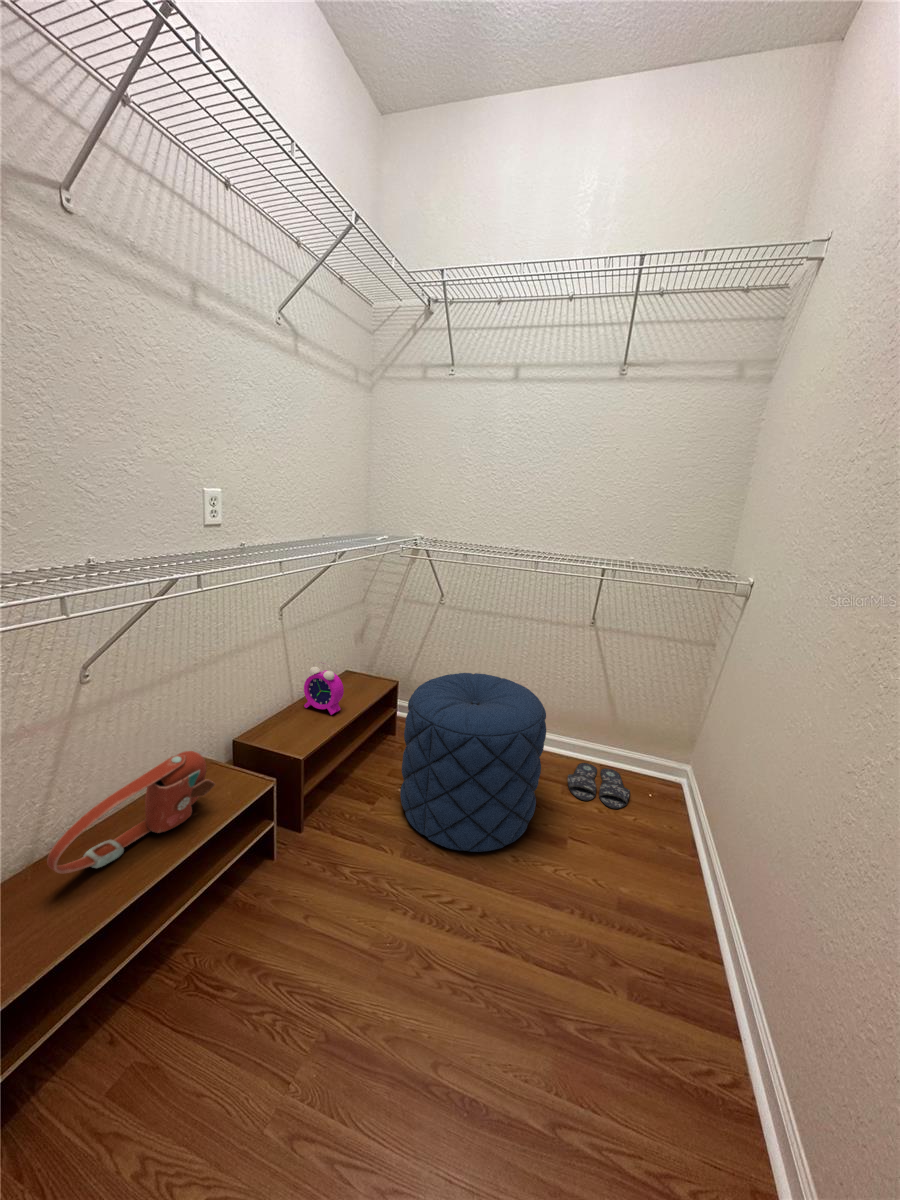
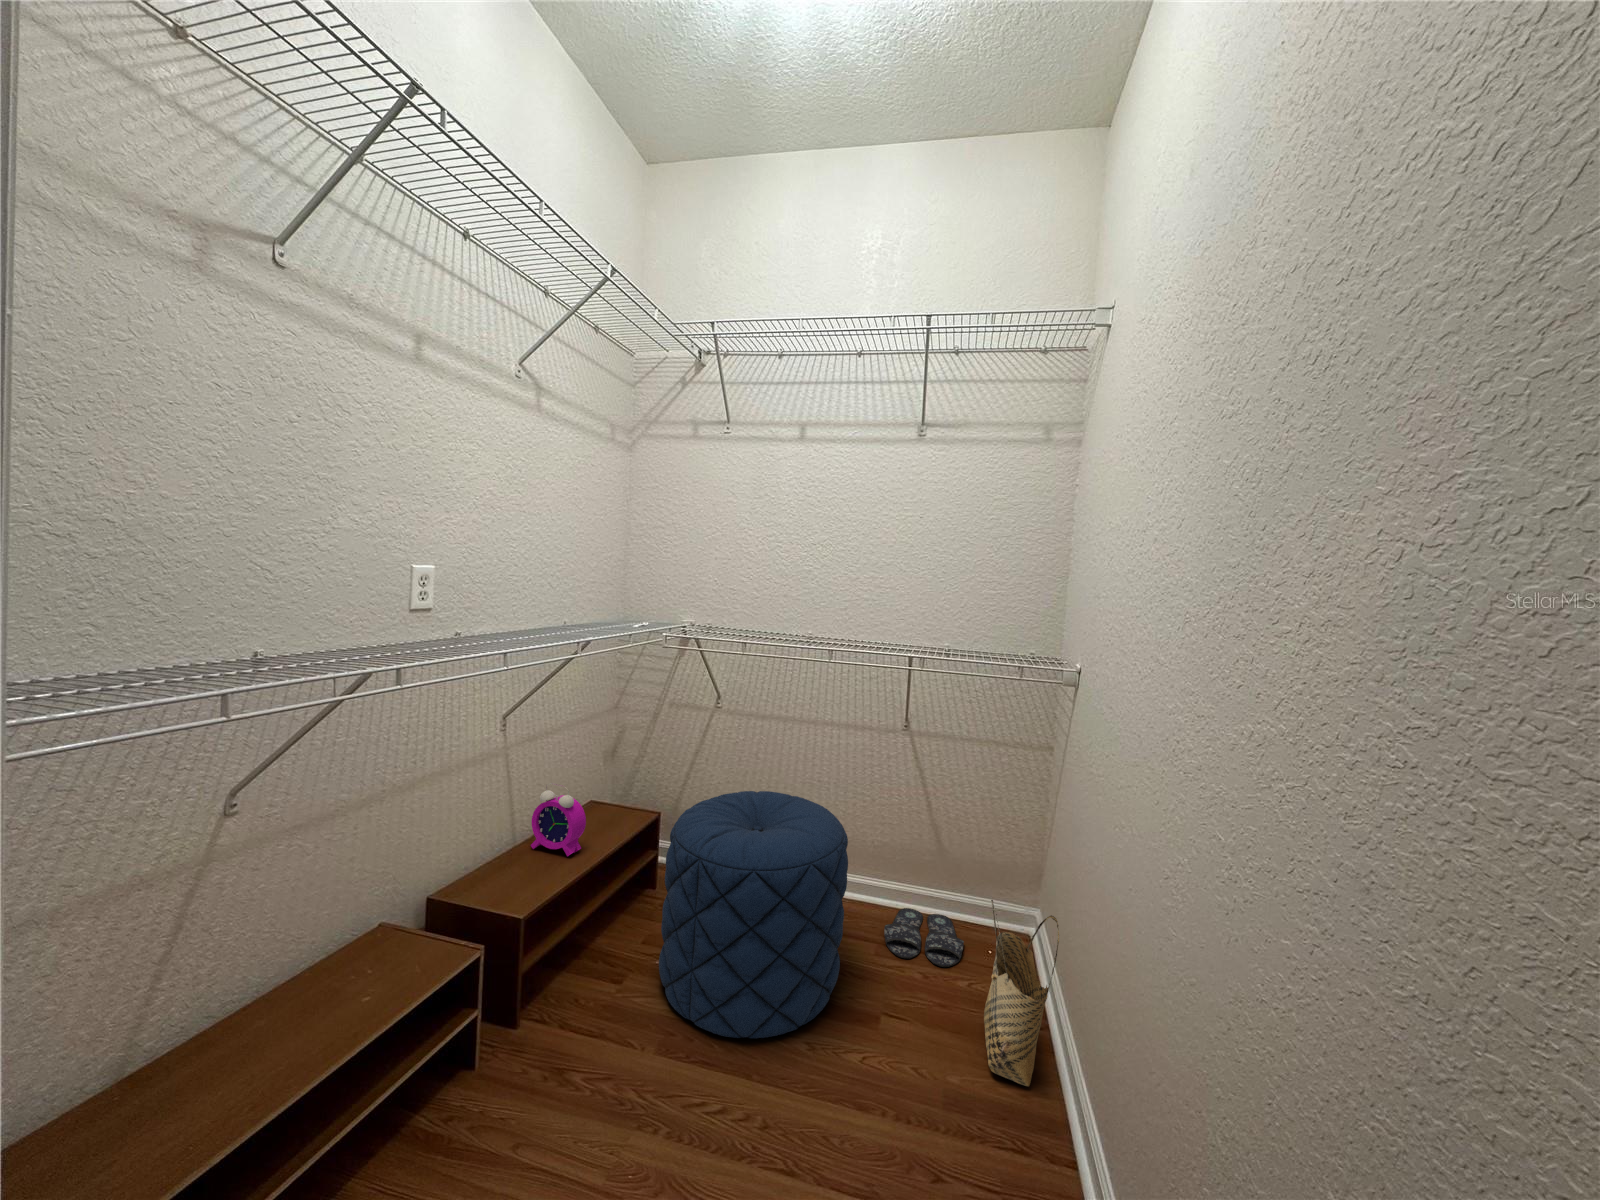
handbag: present [47,751,215,873] -> none [139,908,397,1094]
woven basket: none [649,766,719,902] -> present [984,900,1059,1086]

